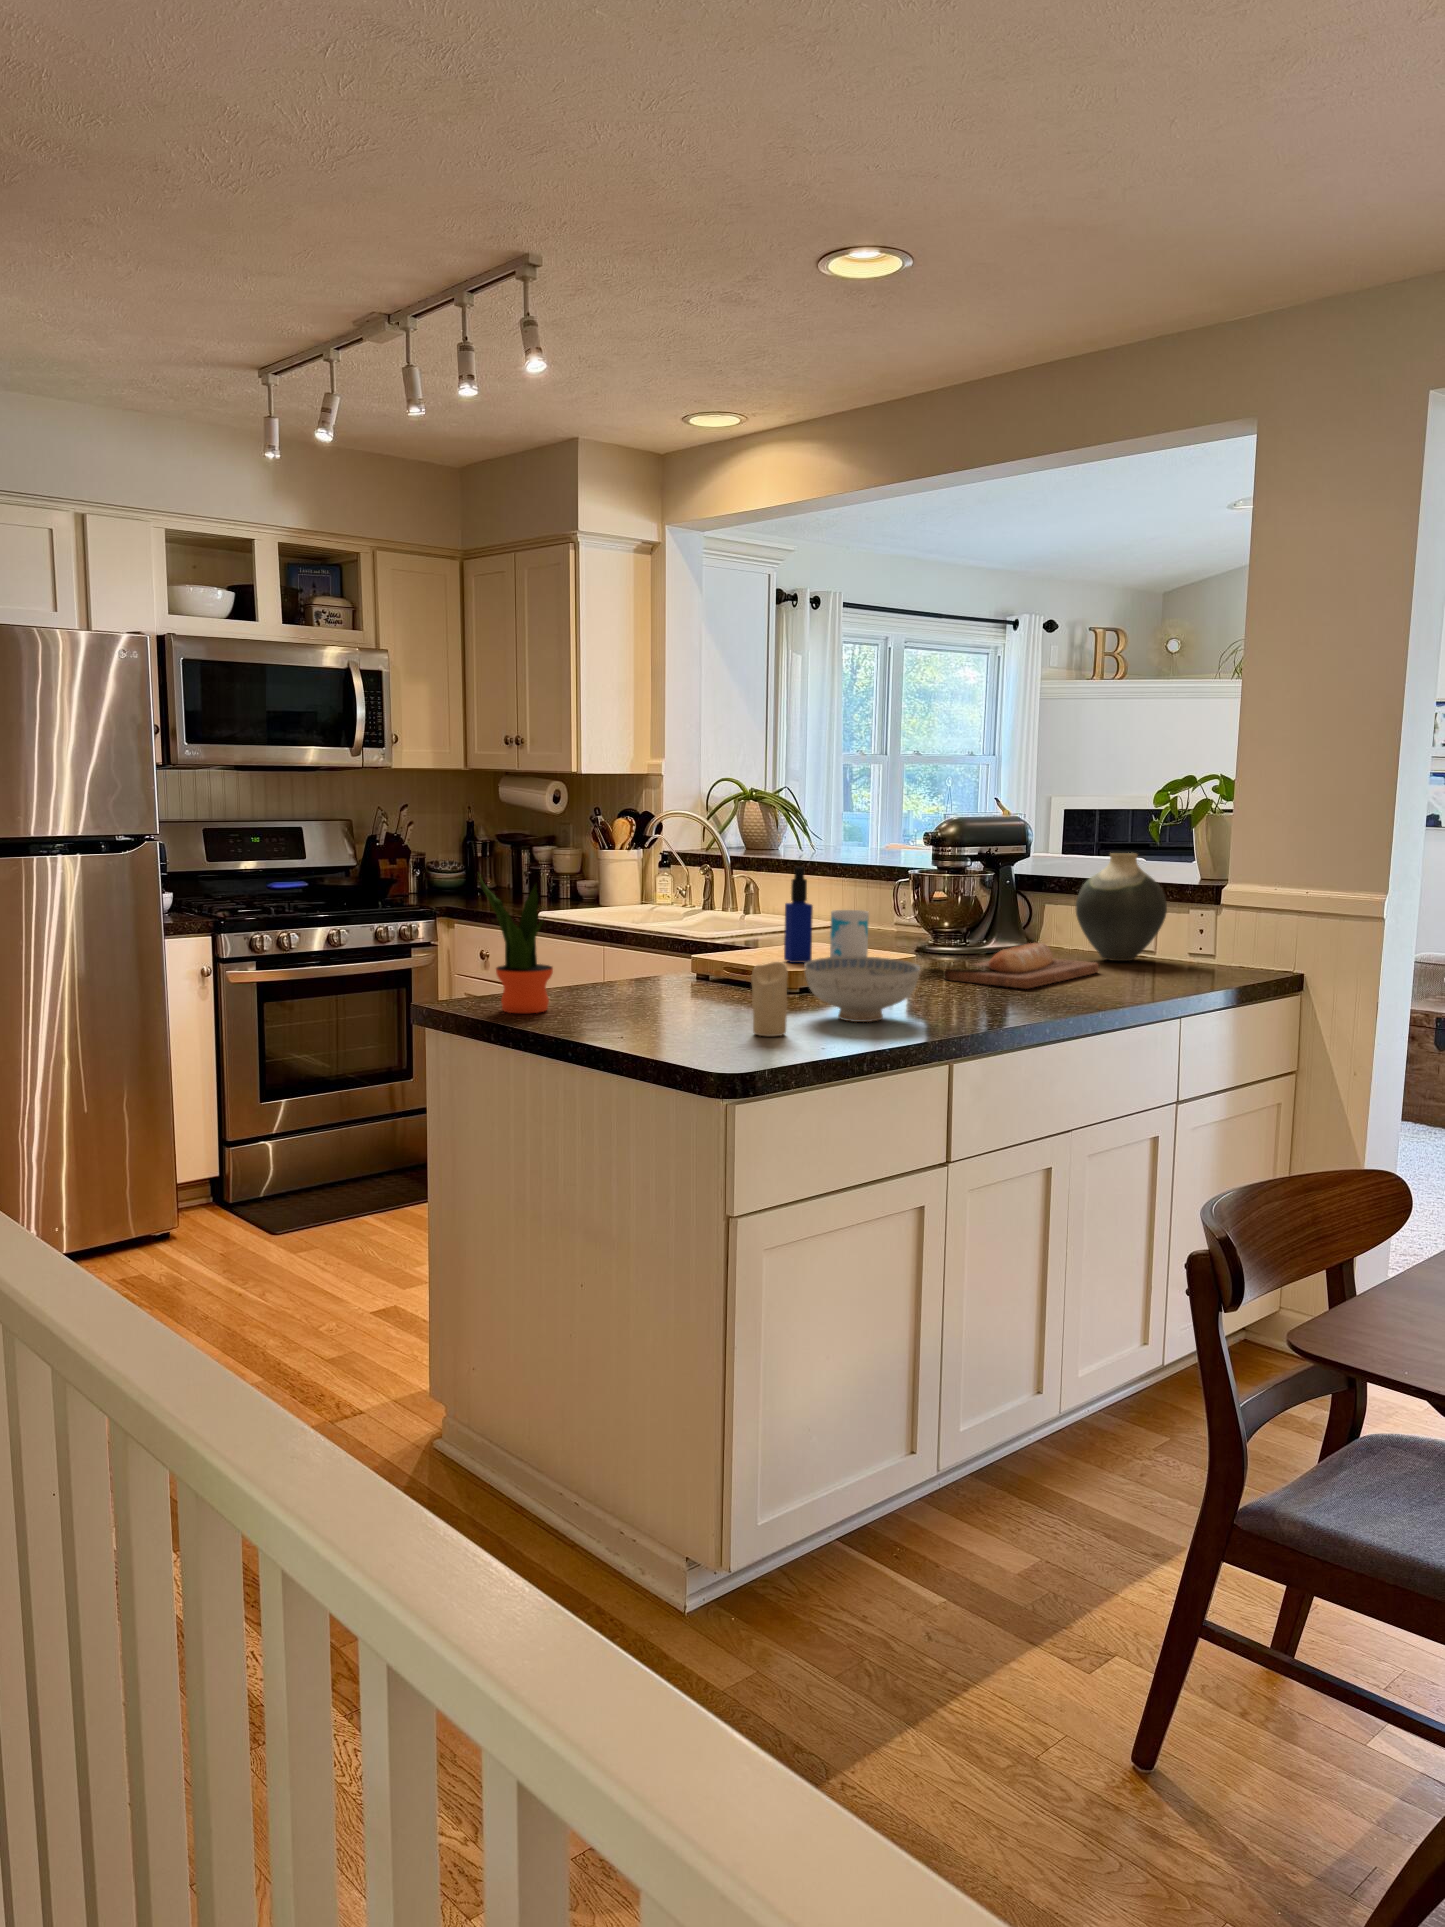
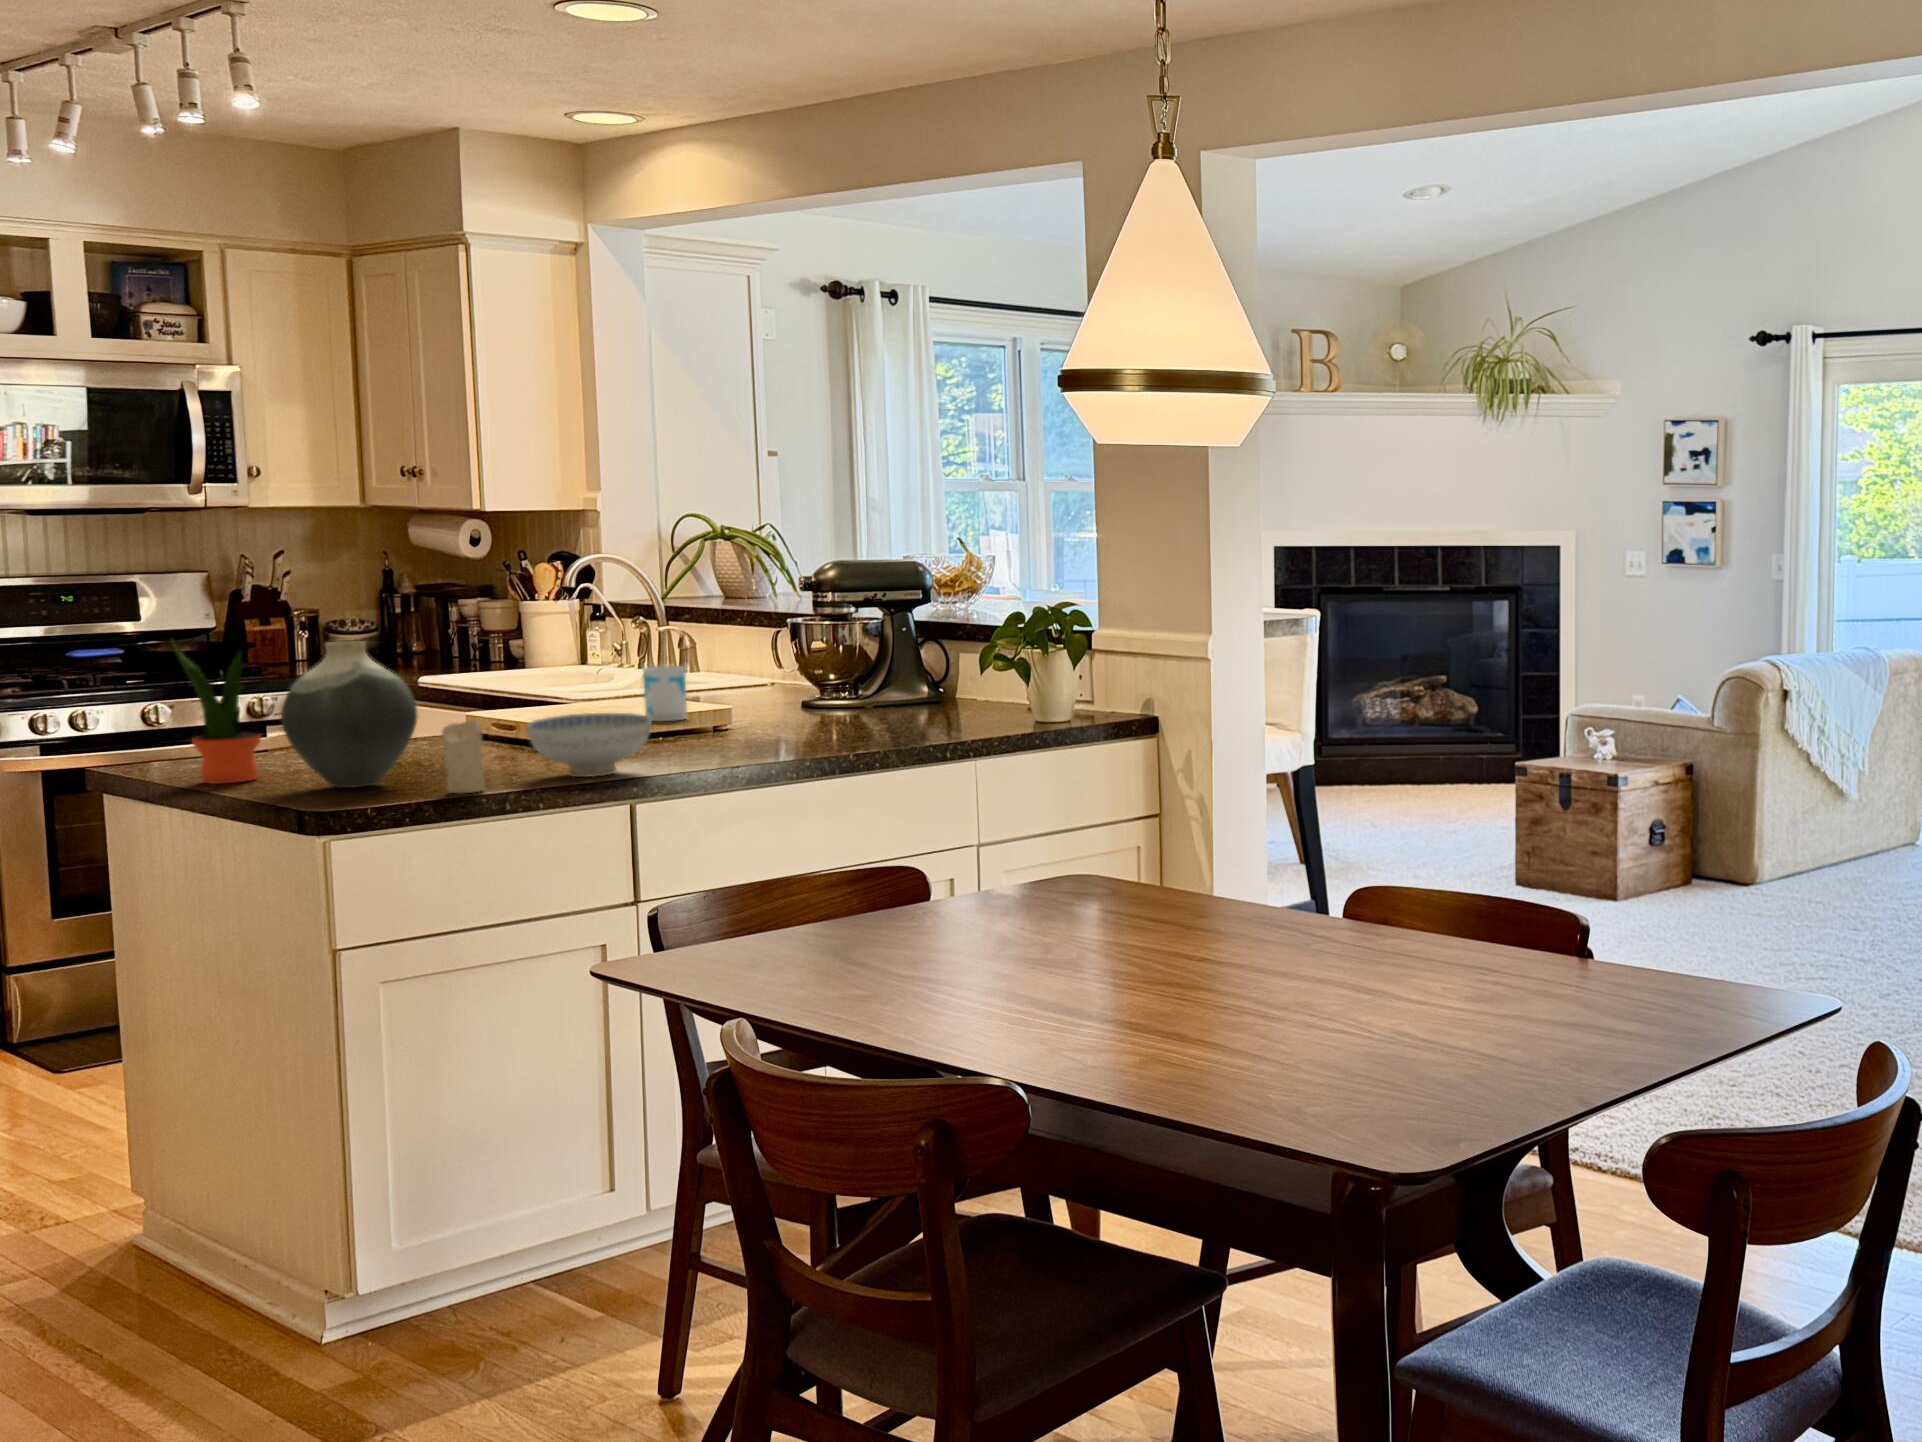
vase: present [1076,853,1167,961] -> present [281,641,417,788]
bottle: present [784,867,813,963] -> none [584,622,614,723]
bread loaf: present [943,943,1099,989] -> none [762,694,949,740]

